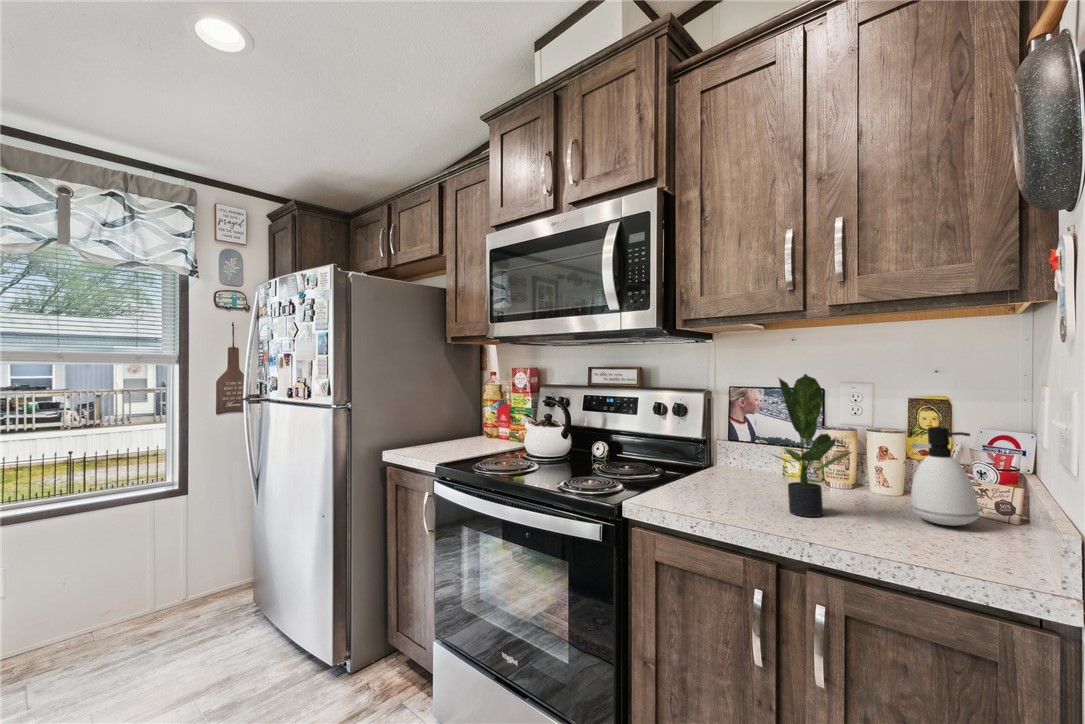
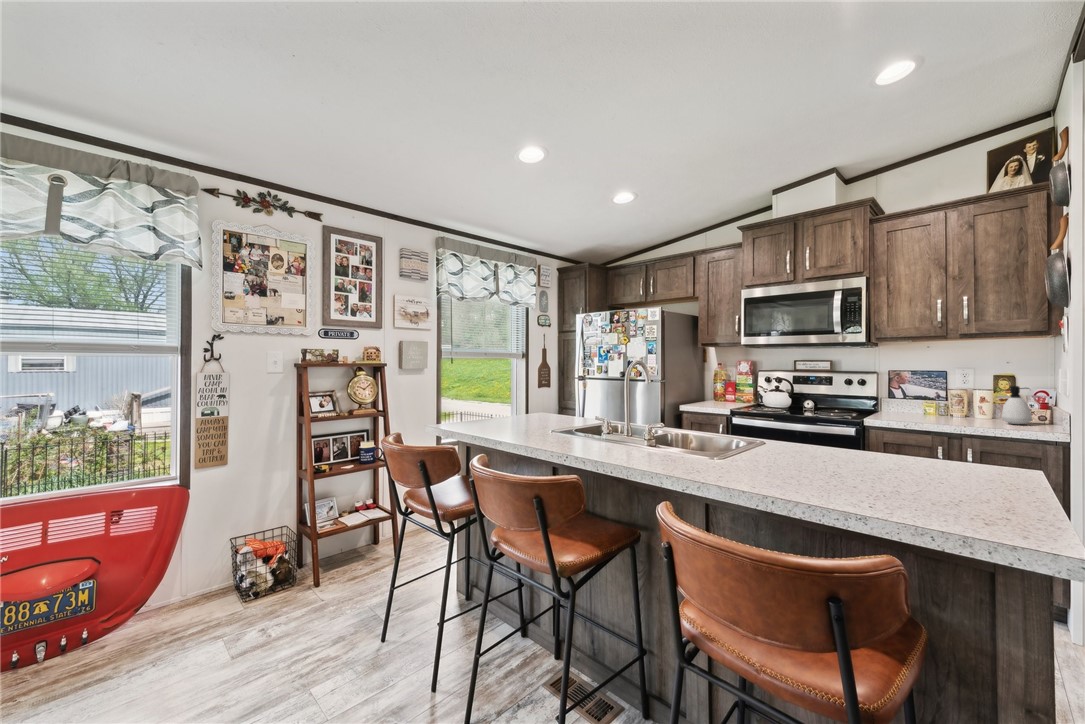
potted plant: present [774,374,852,517] -> none [935,365,977,424]

